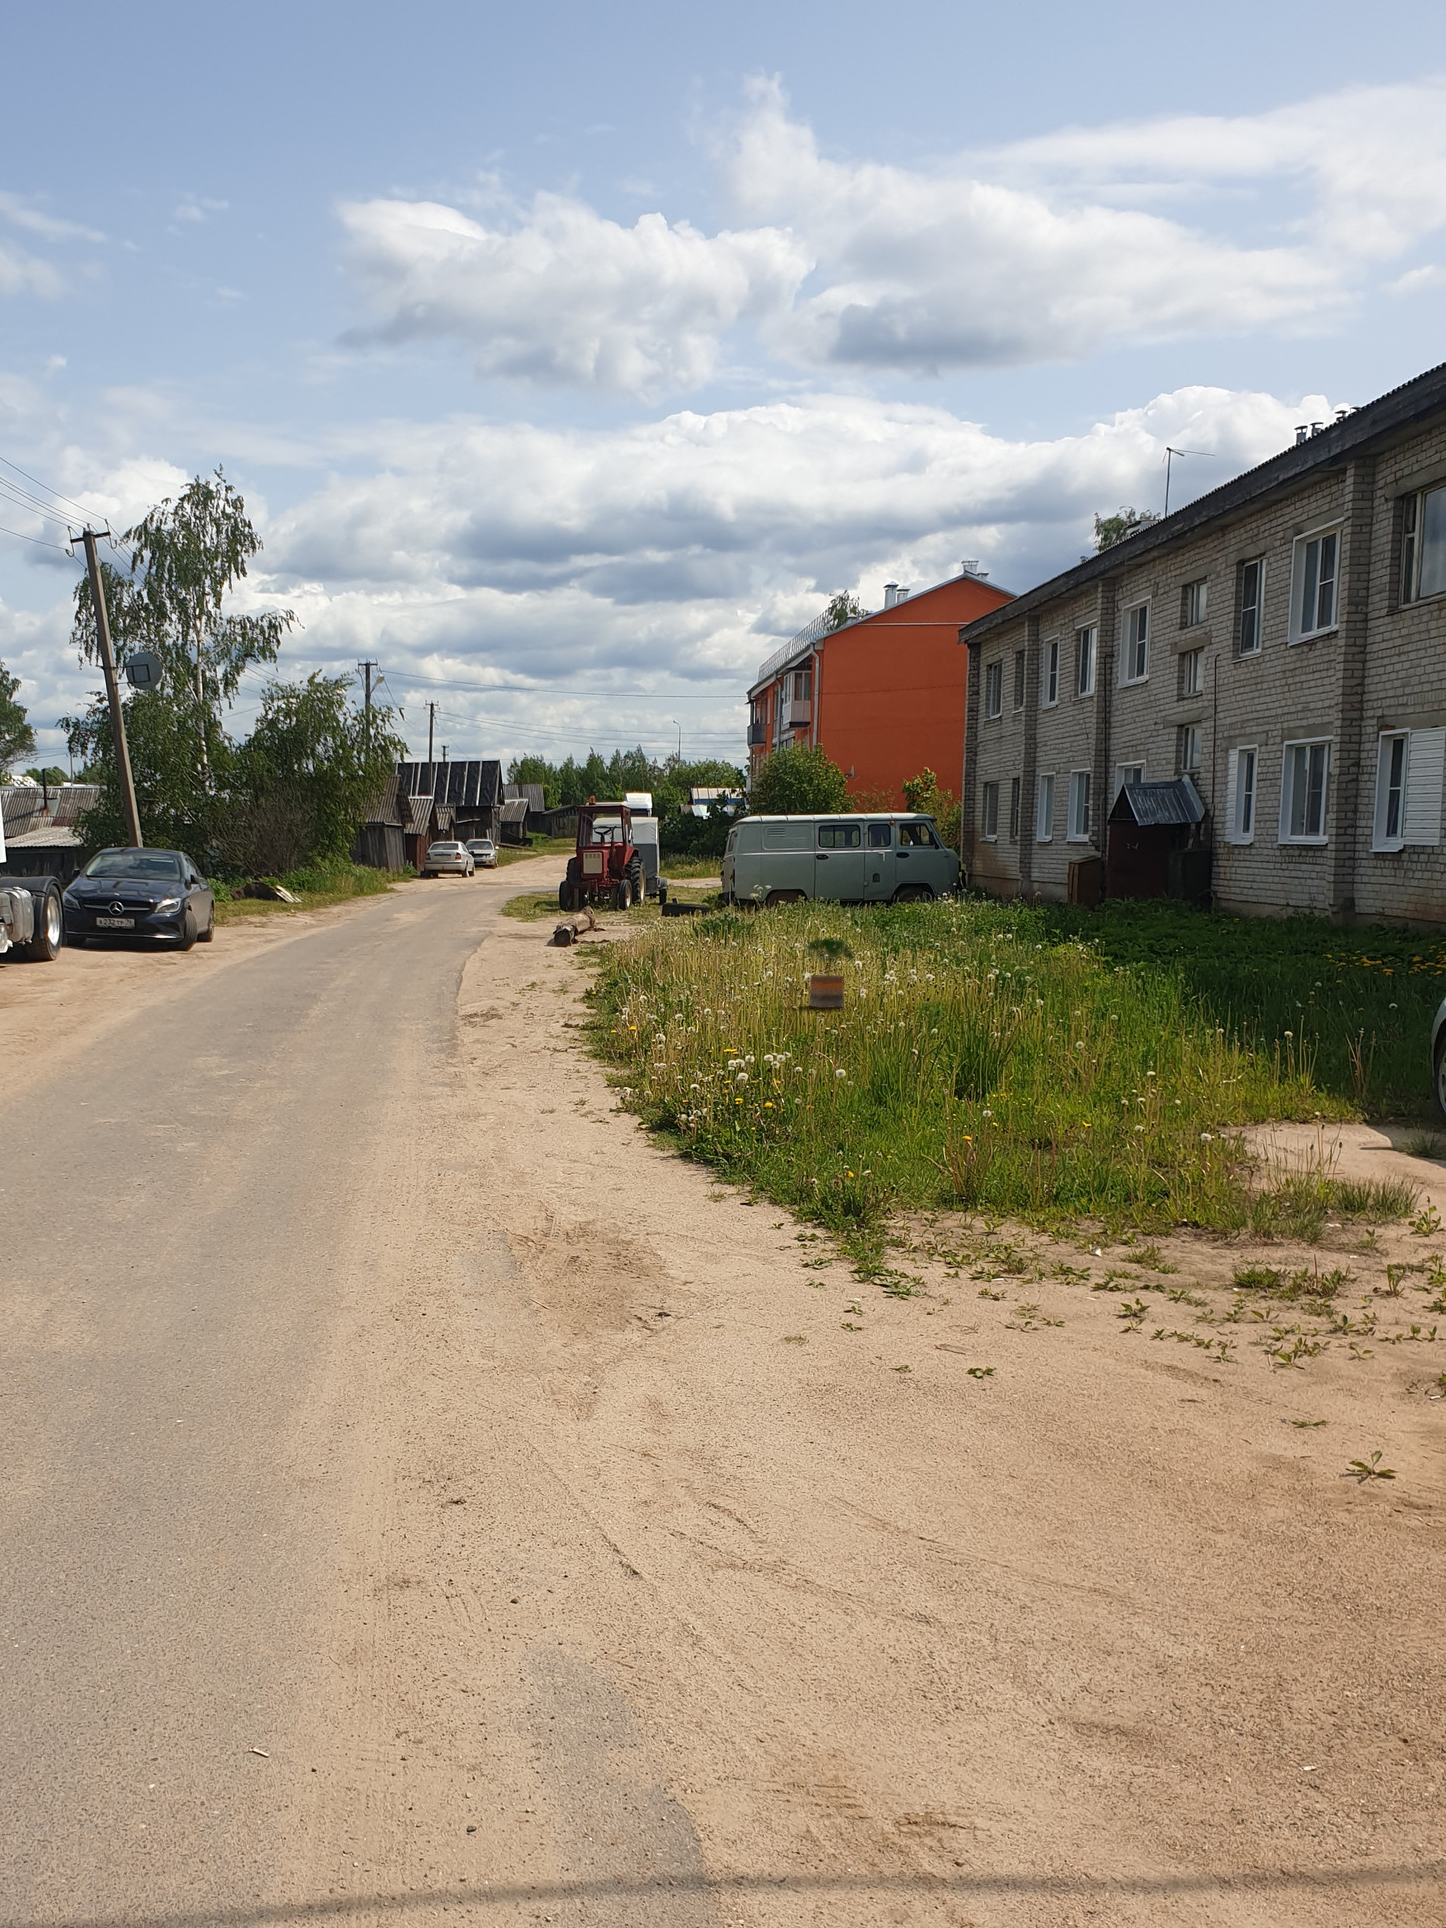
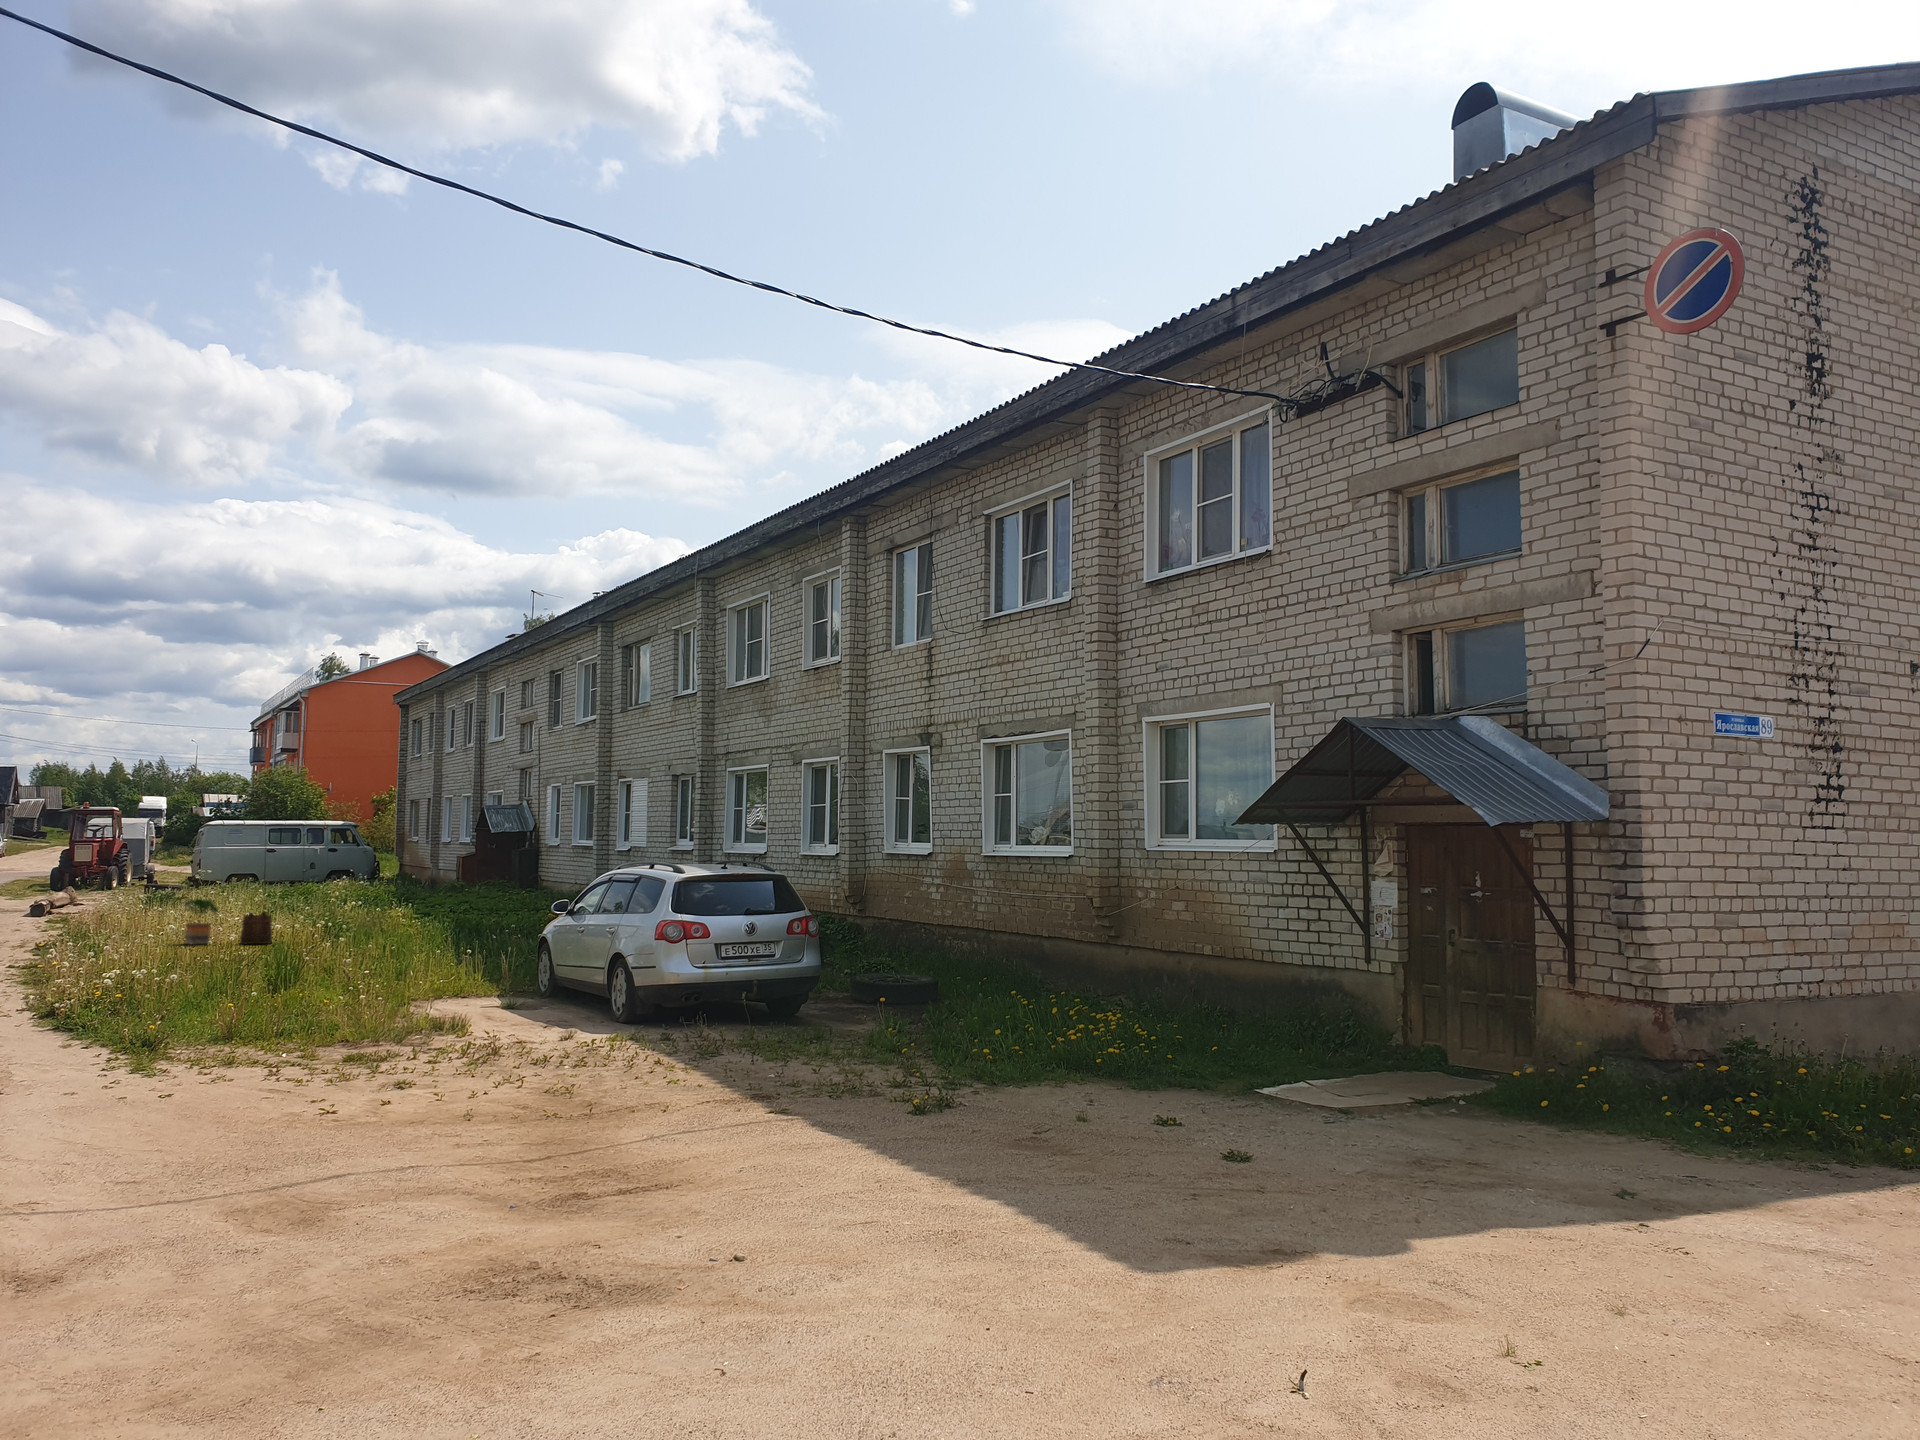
bucket: none [886,958,933,1010] -> present [240,911,272,944]

